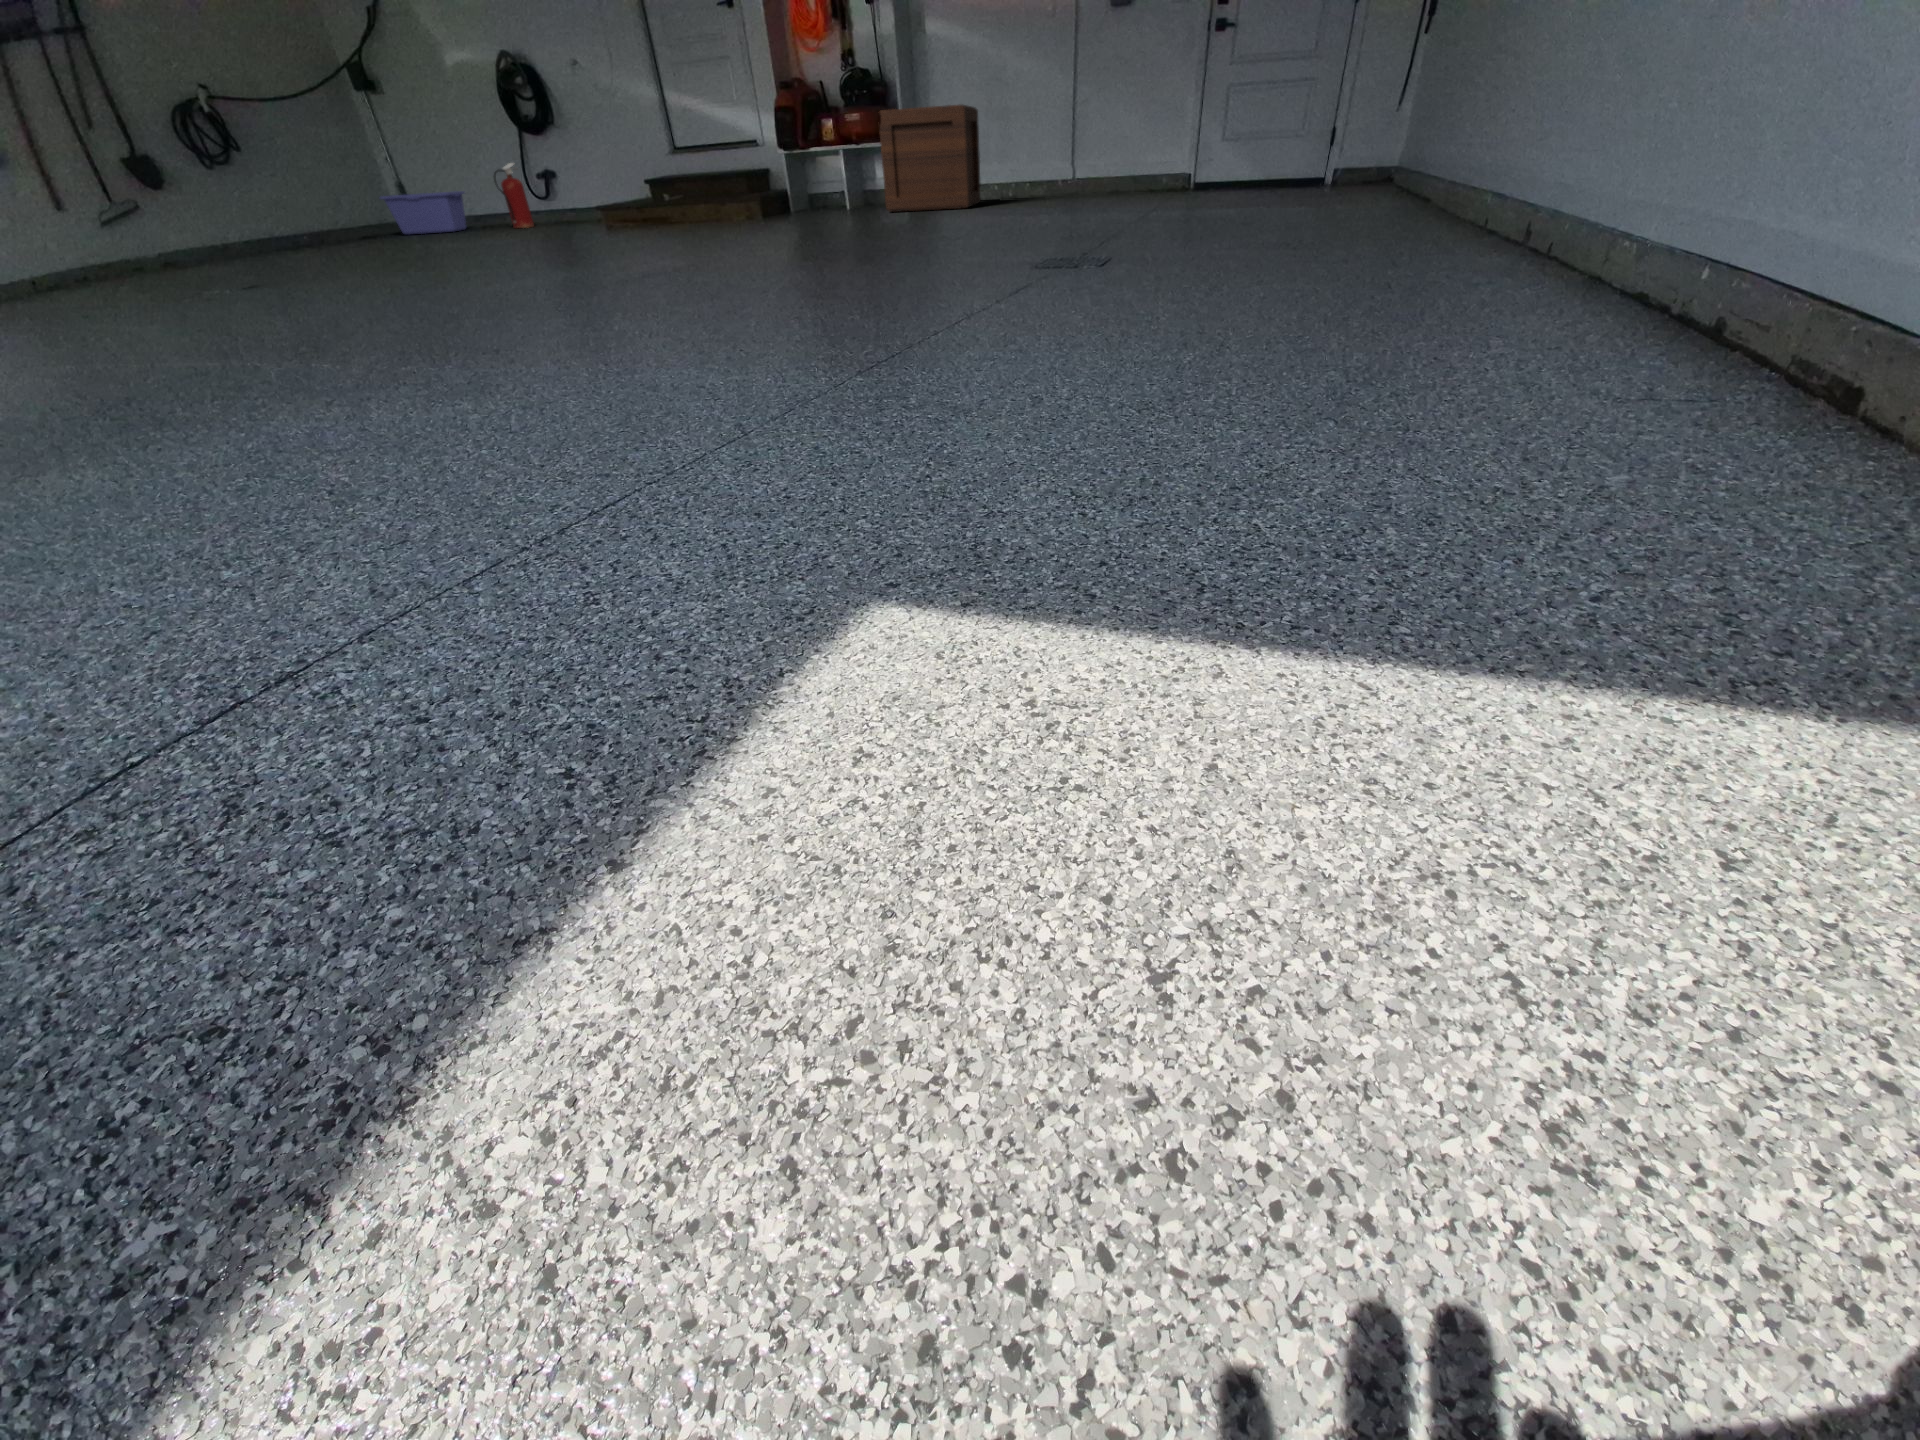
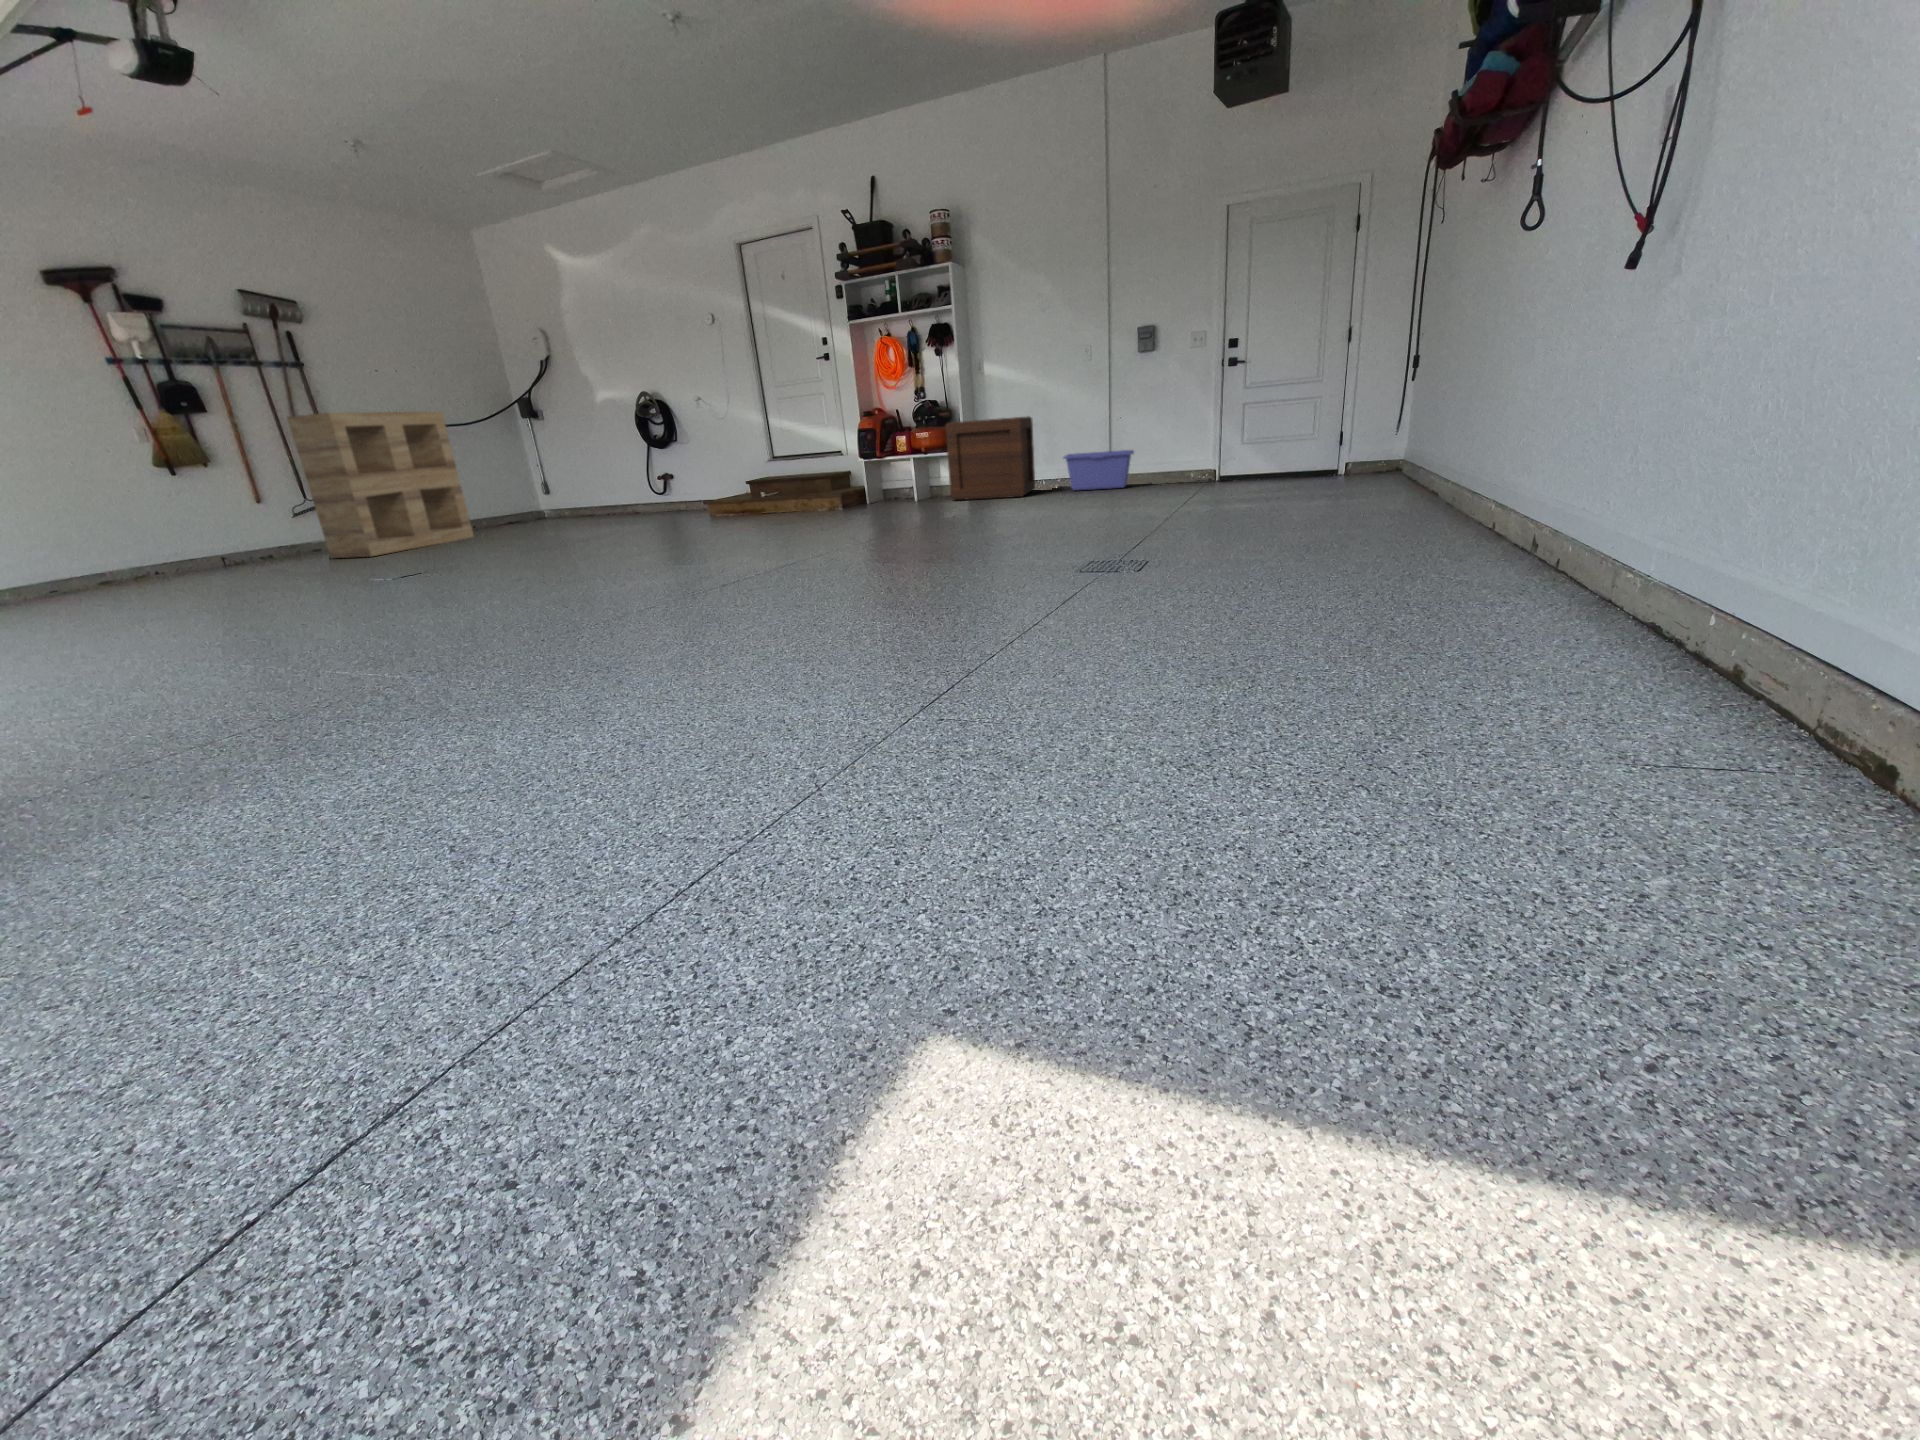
shelving unit: none [65,68,335,268] -> present [287,412,473,558]
fire extinguisher: present [494,163,534,228] -> none [615,464,645,514]
storage bin: present [380,191,466,234] -> present [1064,450,1134,490]

